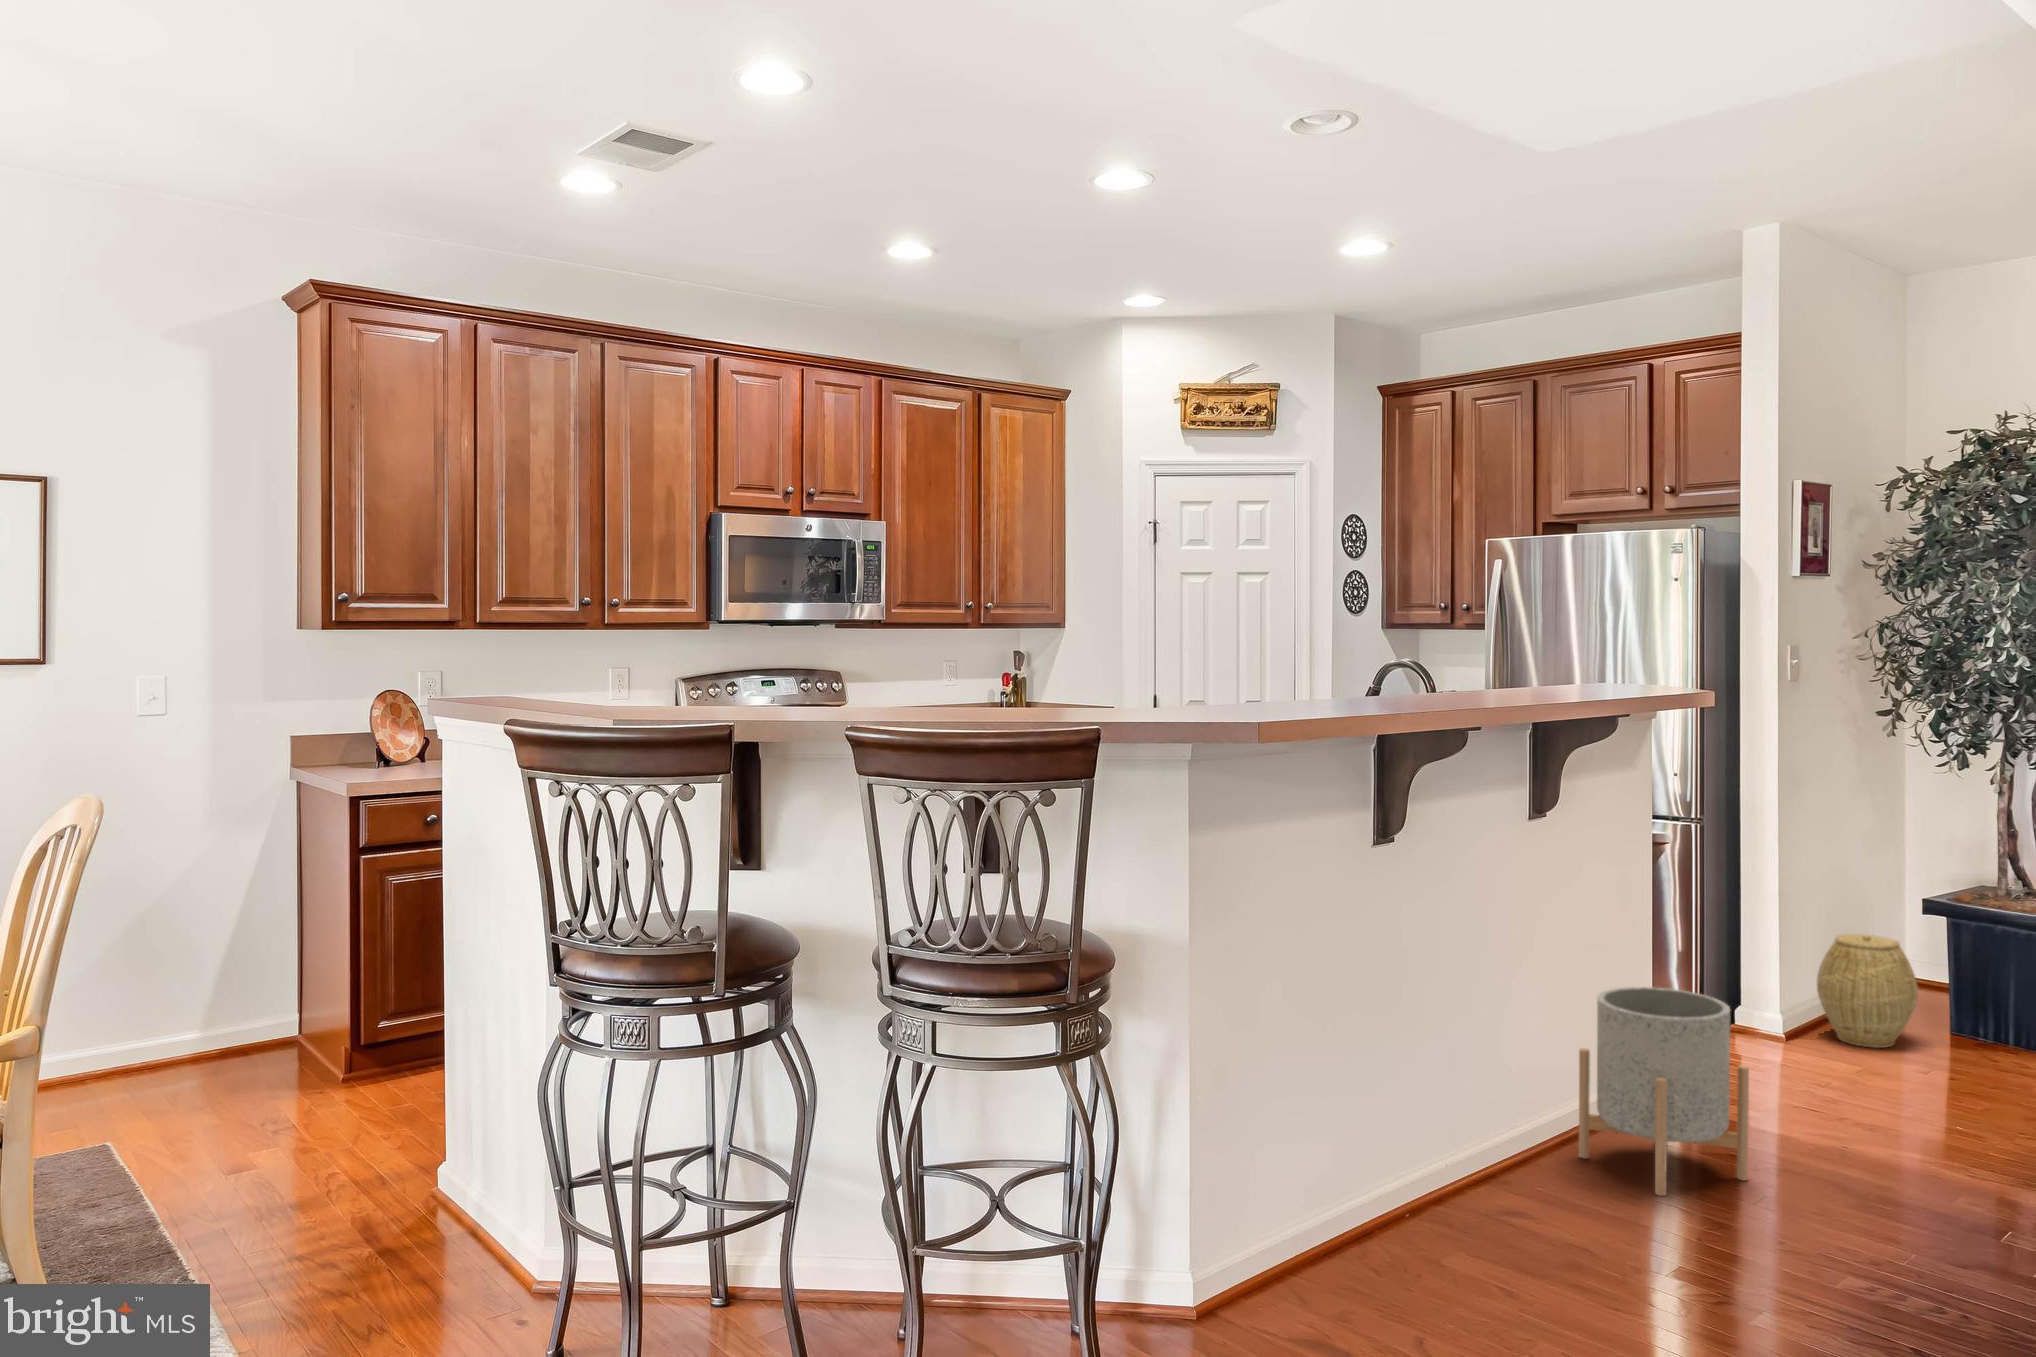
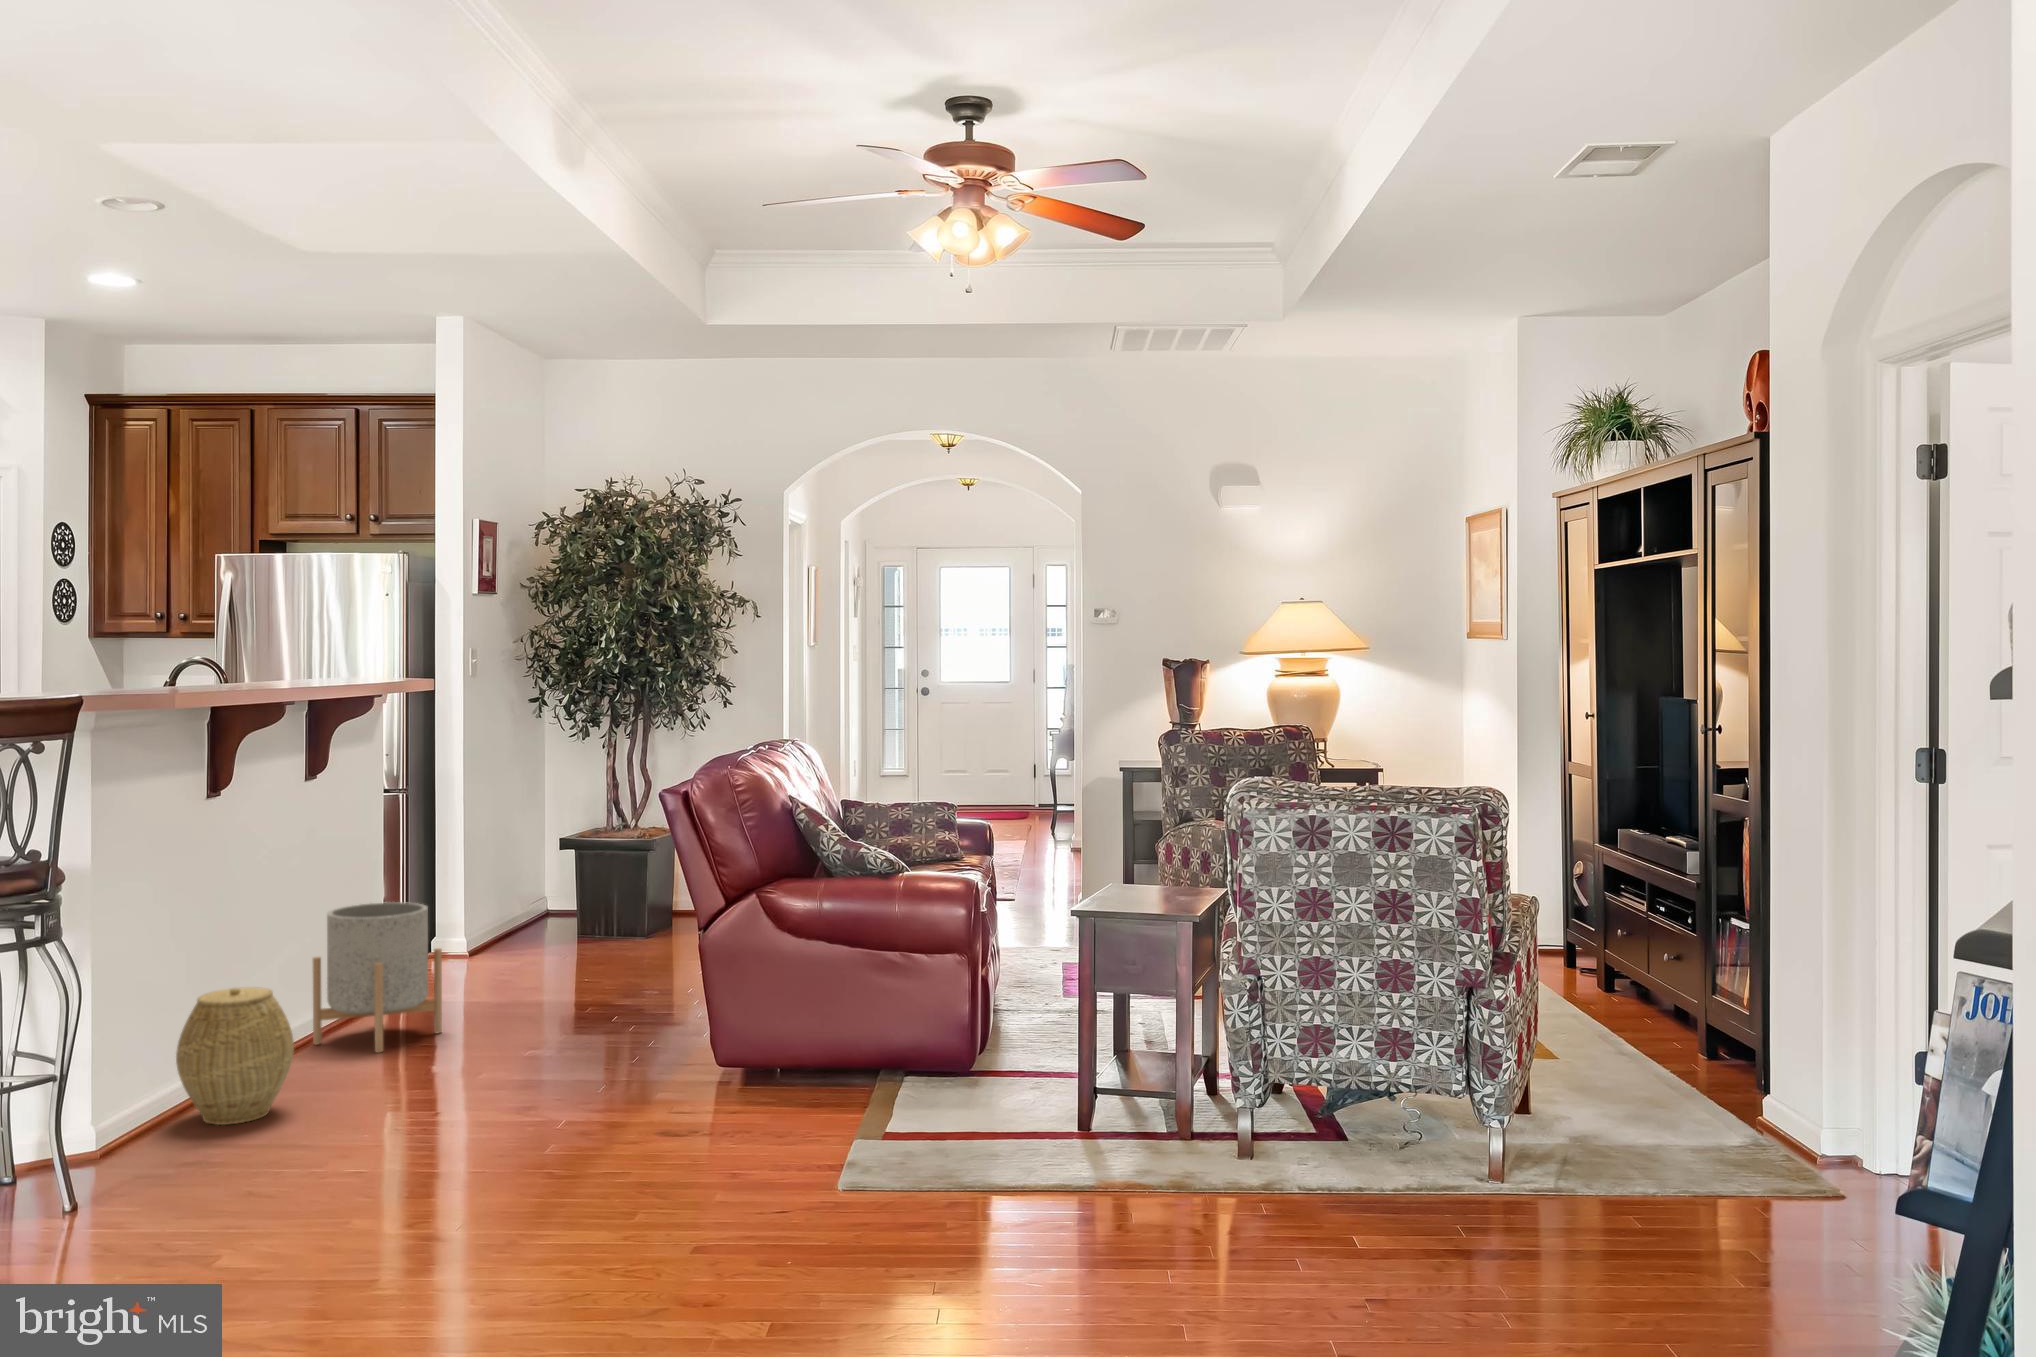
woven basket: present [1817,934,1918,1048] -> present [176,987,294,1125]

